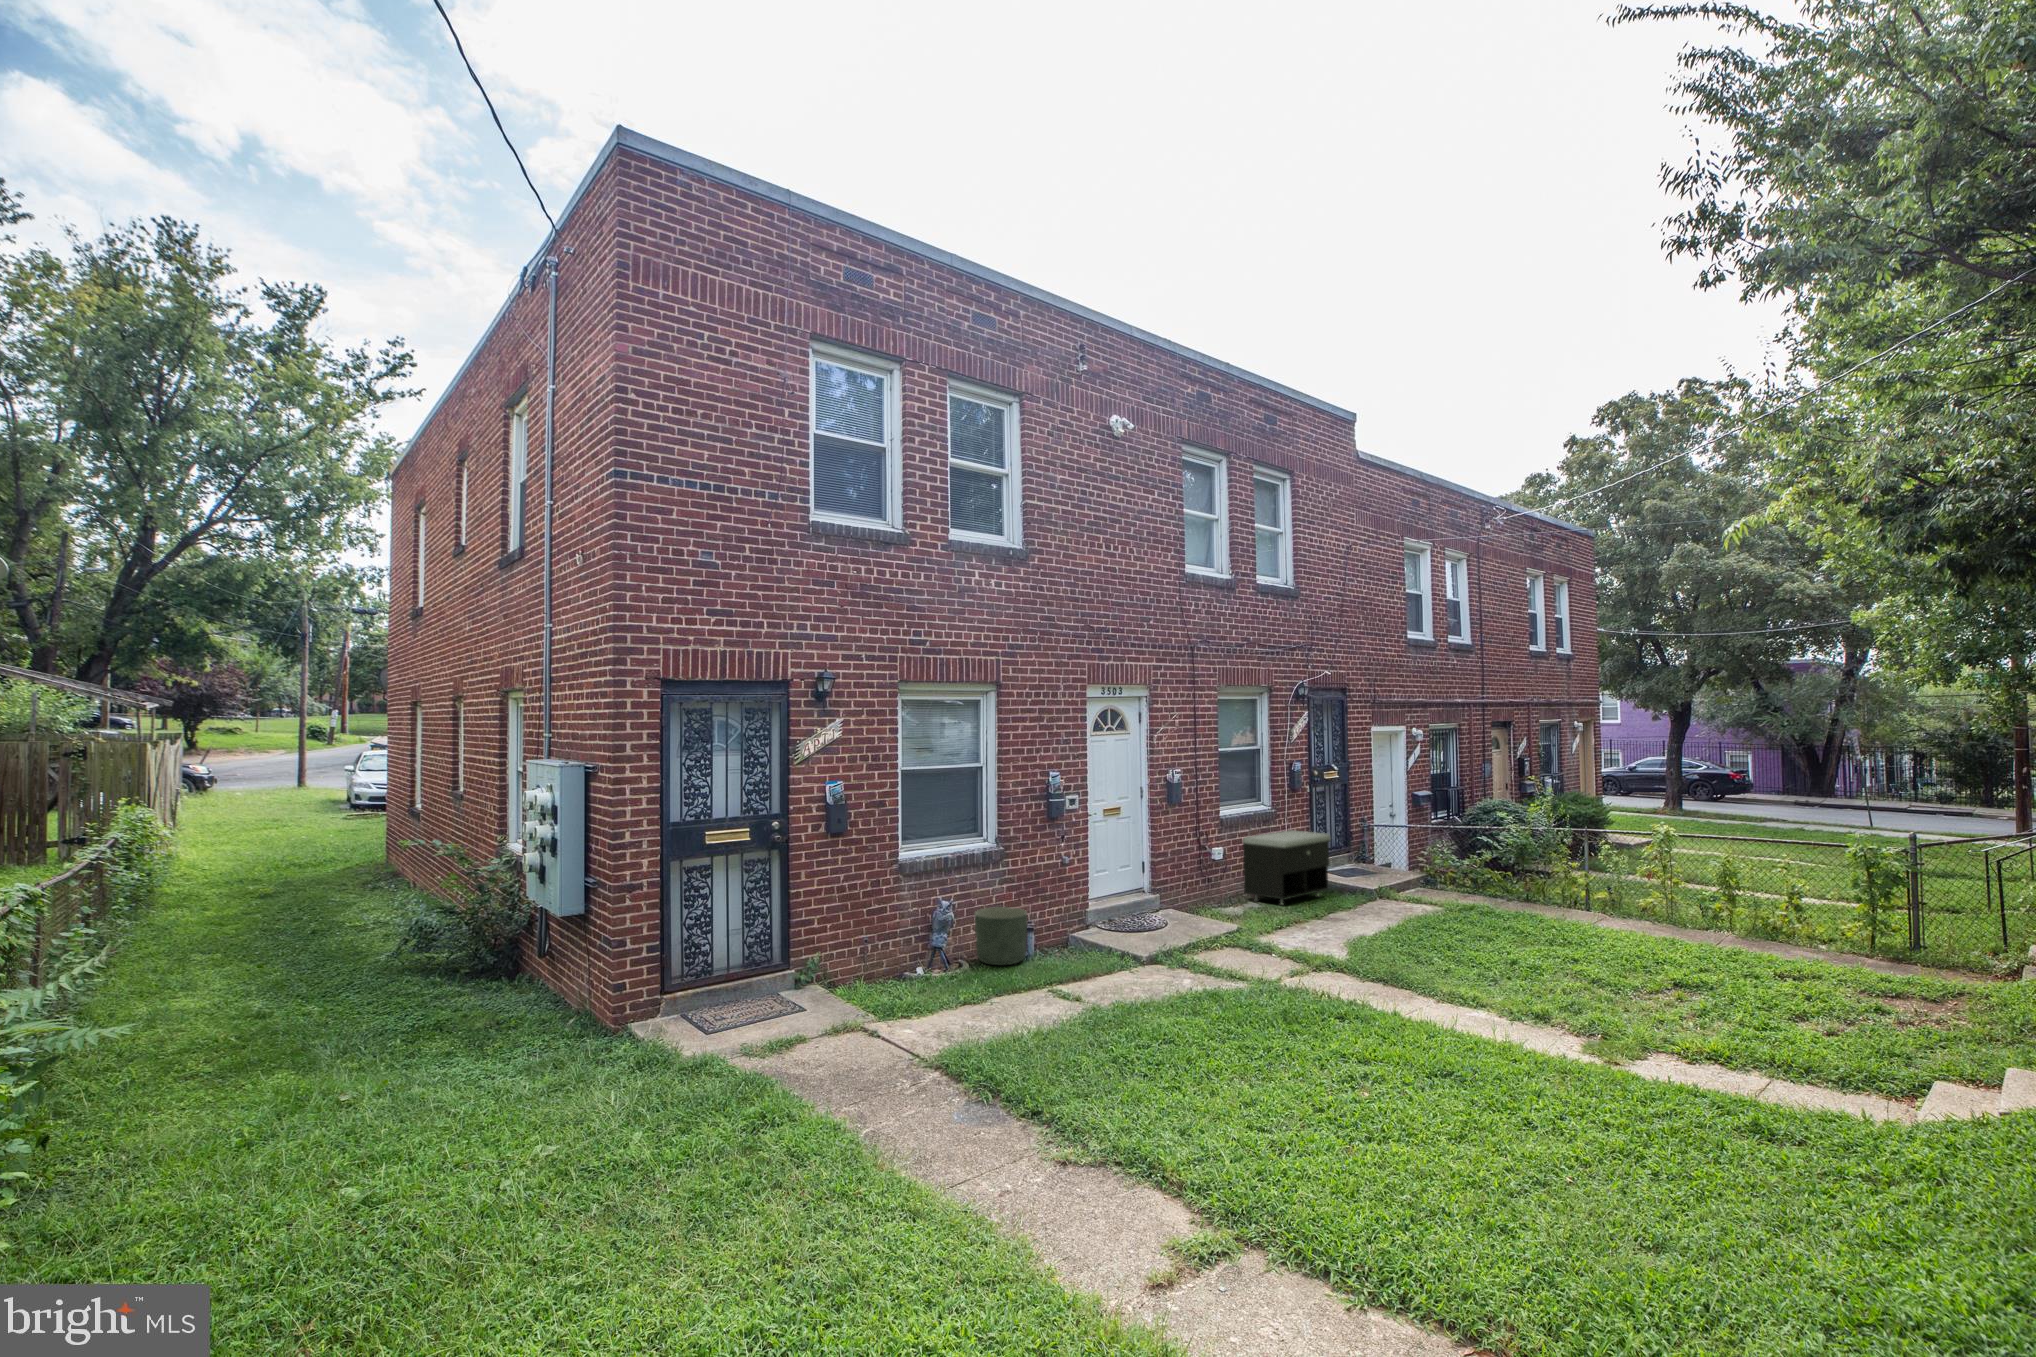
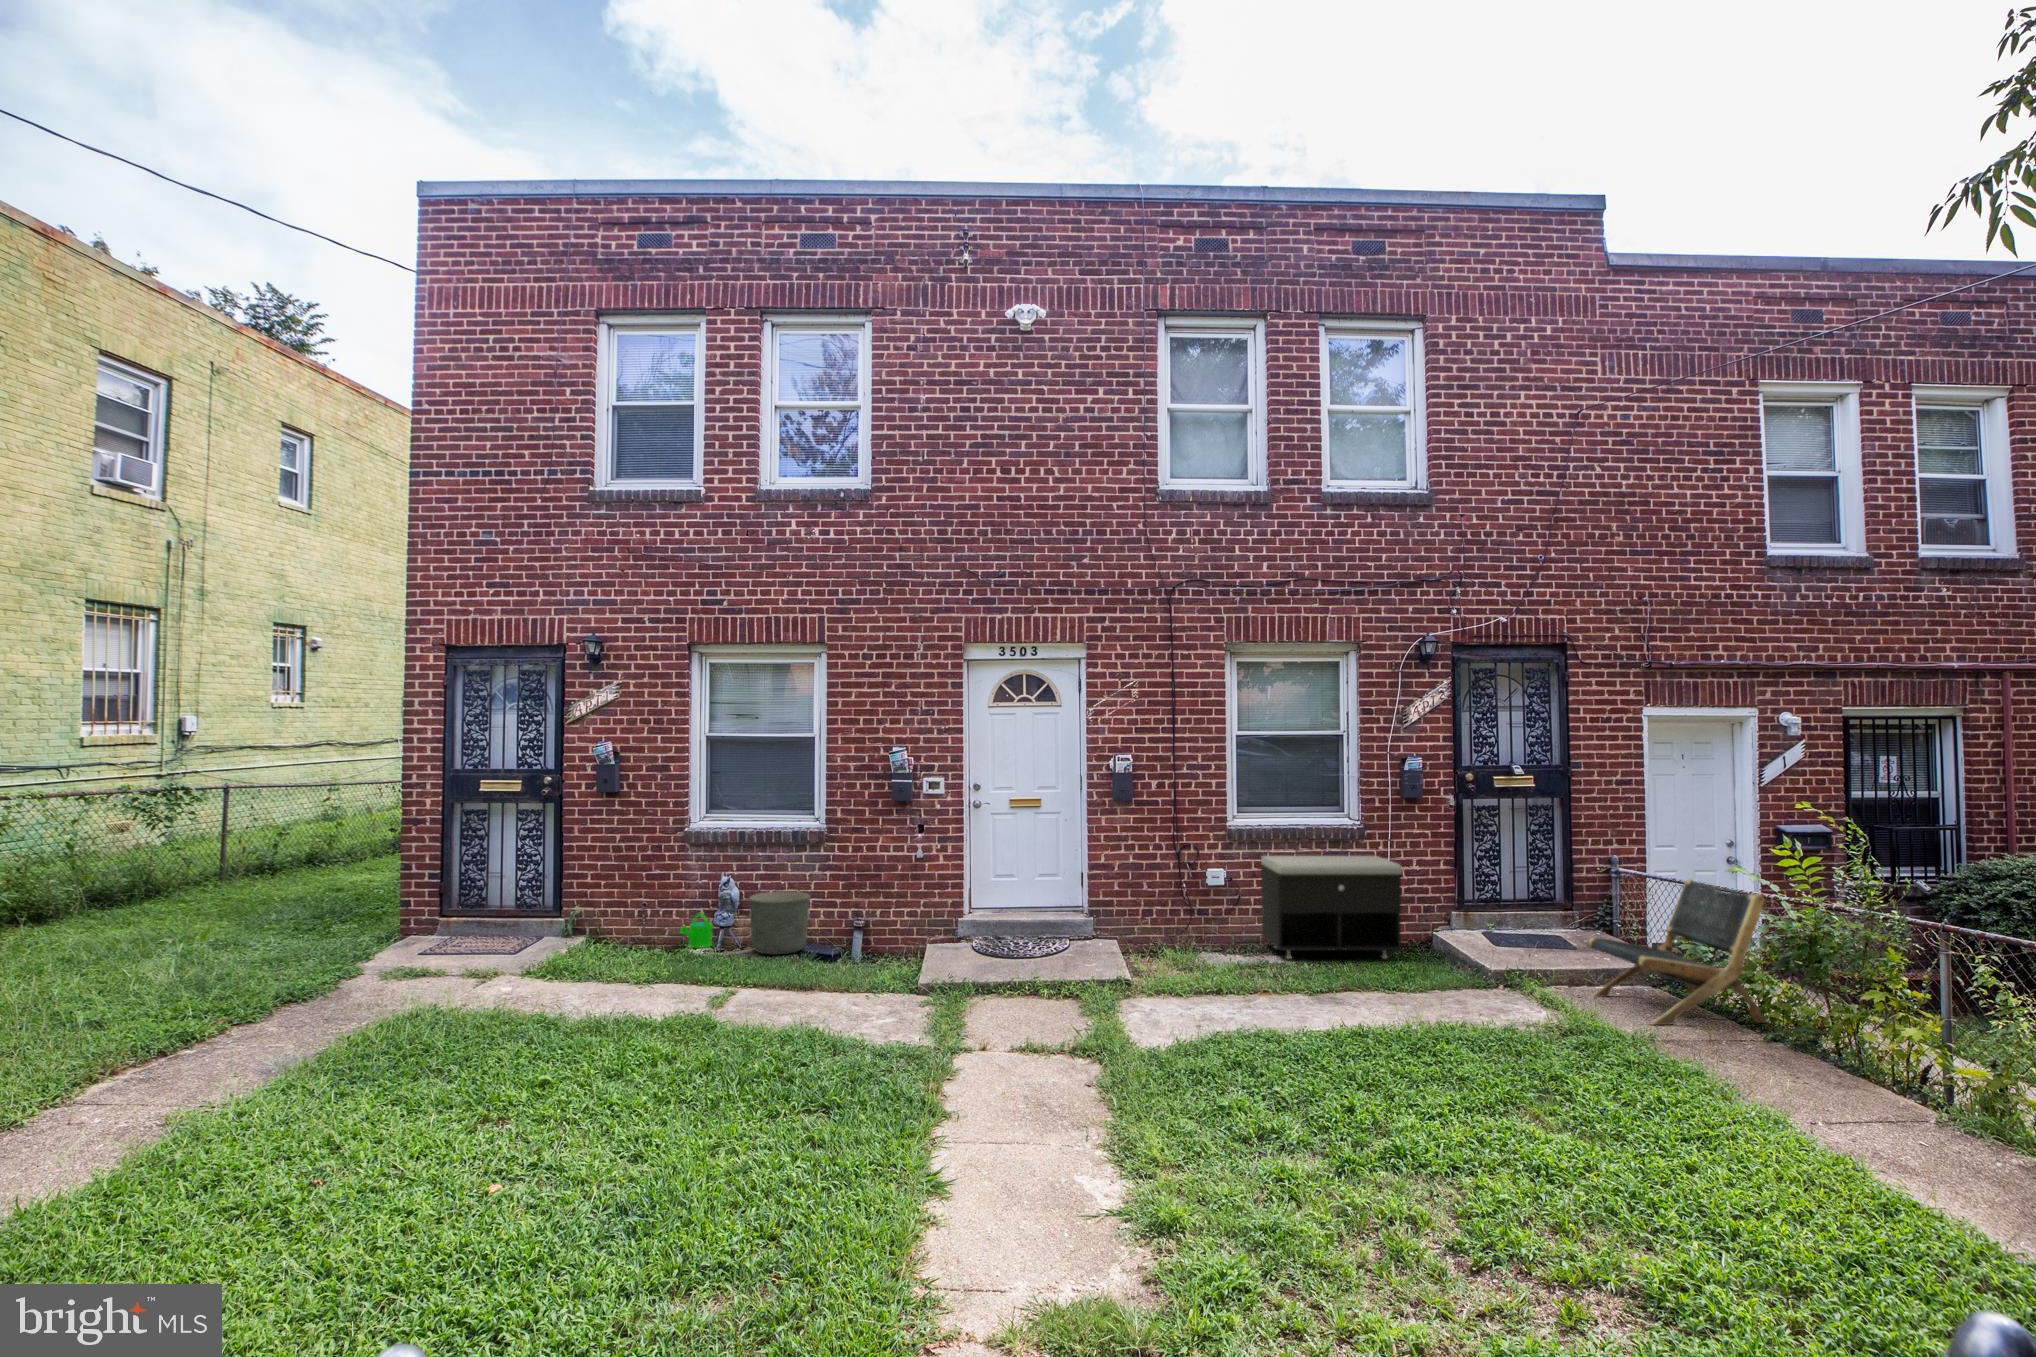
lounge chair: none [1443,826,1525,906] -> present [1587,879,1767,1025]
watering can: none [916,939,941,974] -> present [680,913,714,948]

